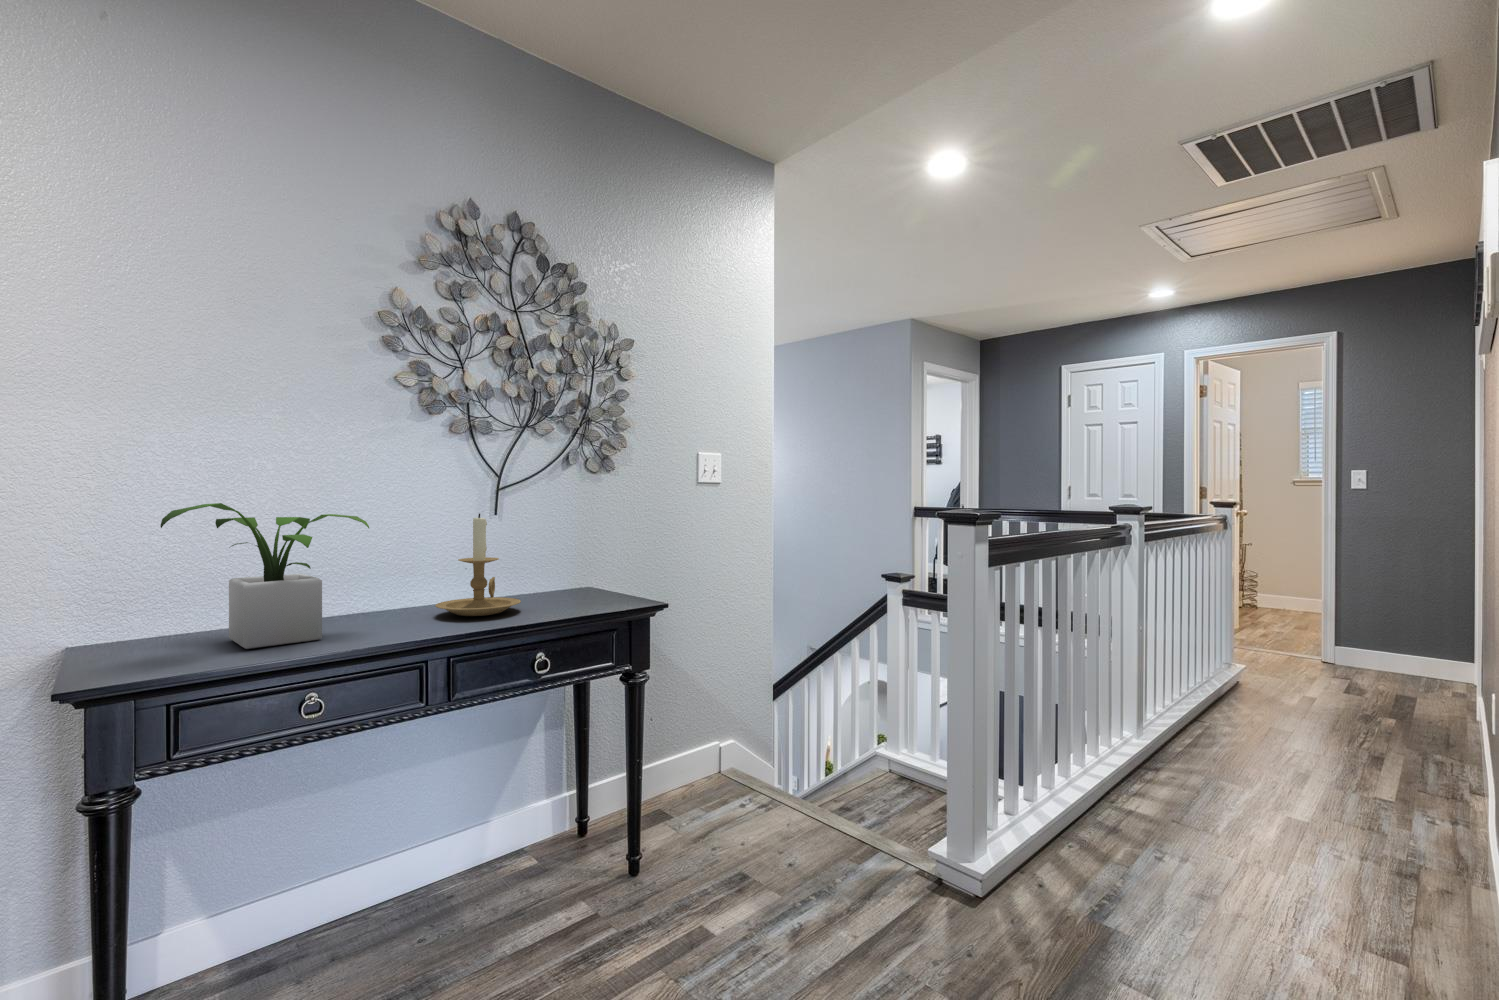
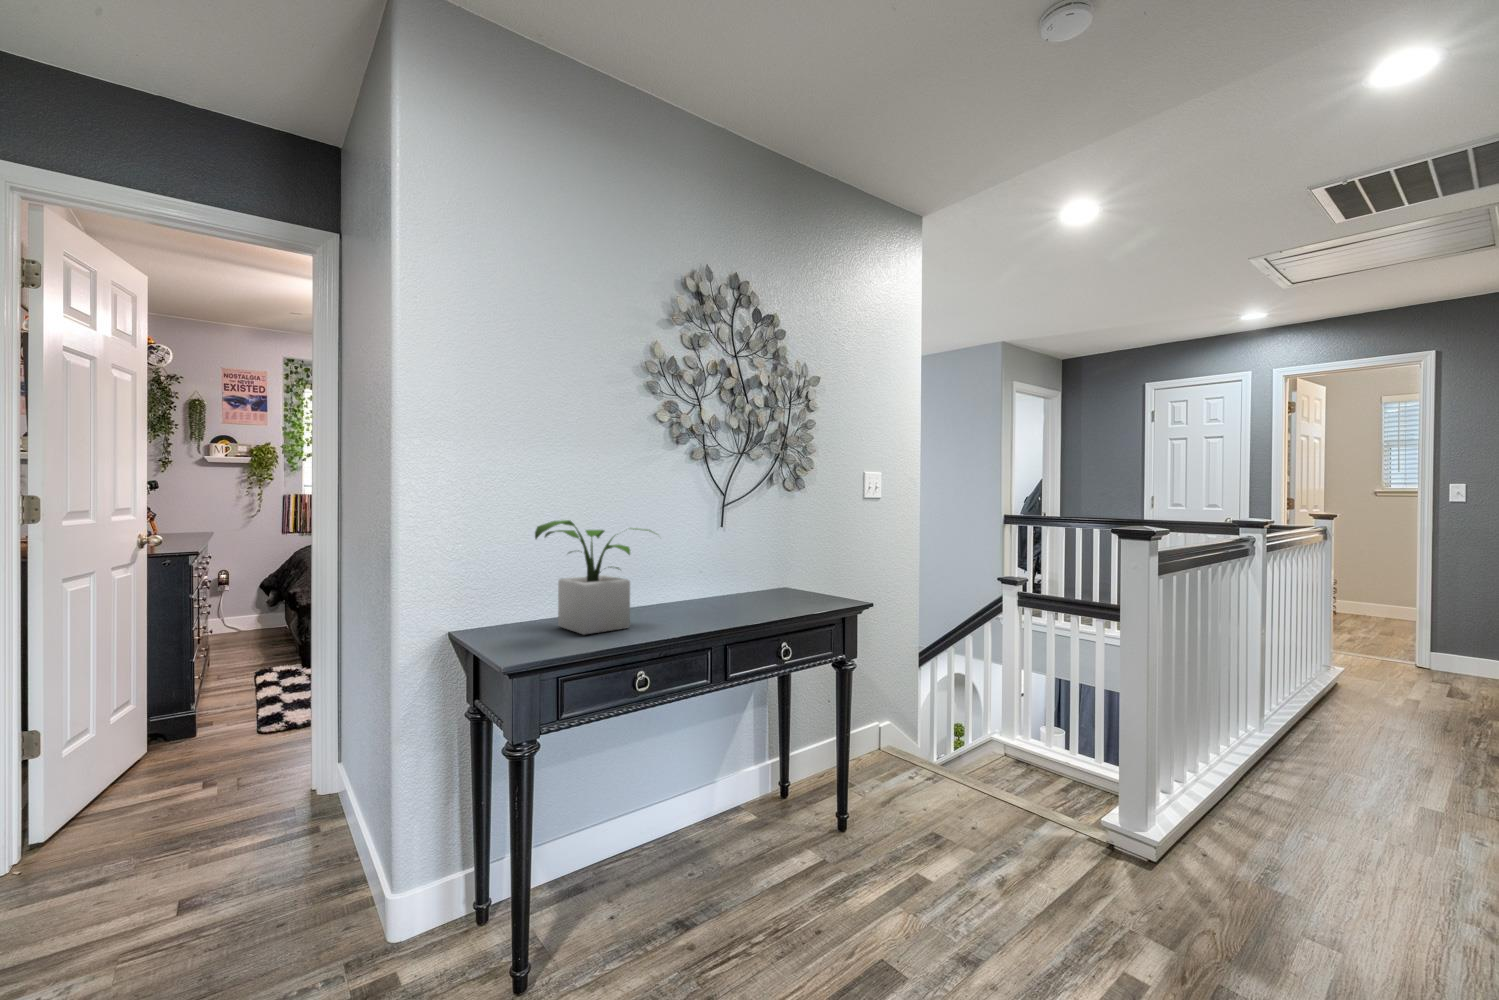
candle holder: present [435,514,521,616] -> none [693,526,759,611]

